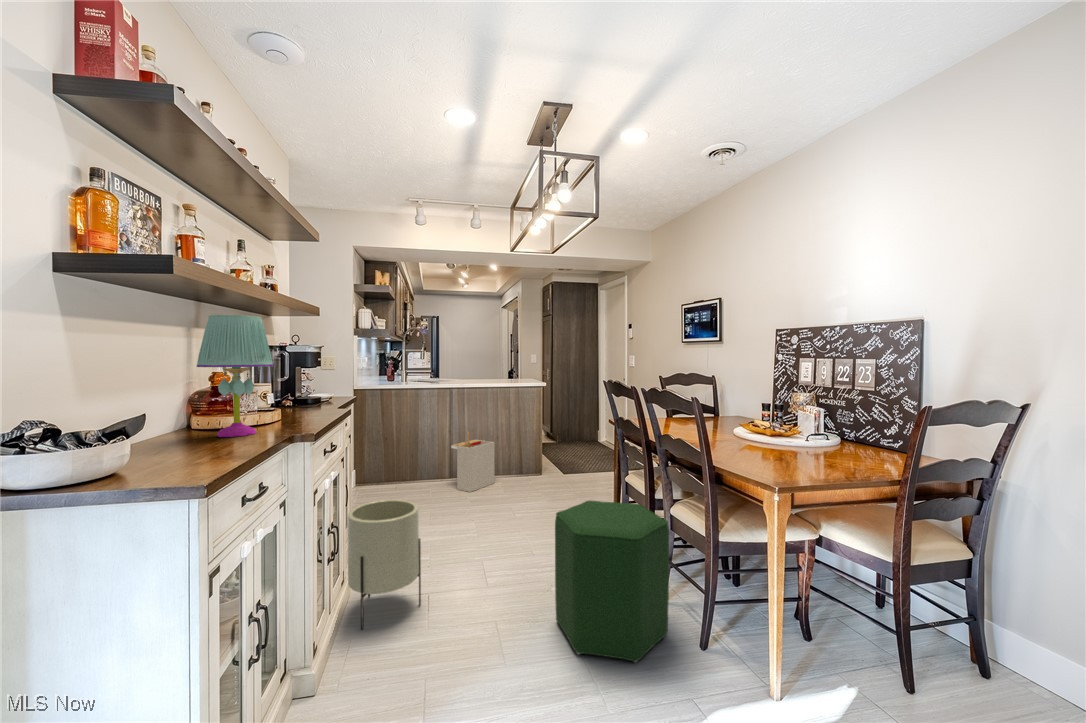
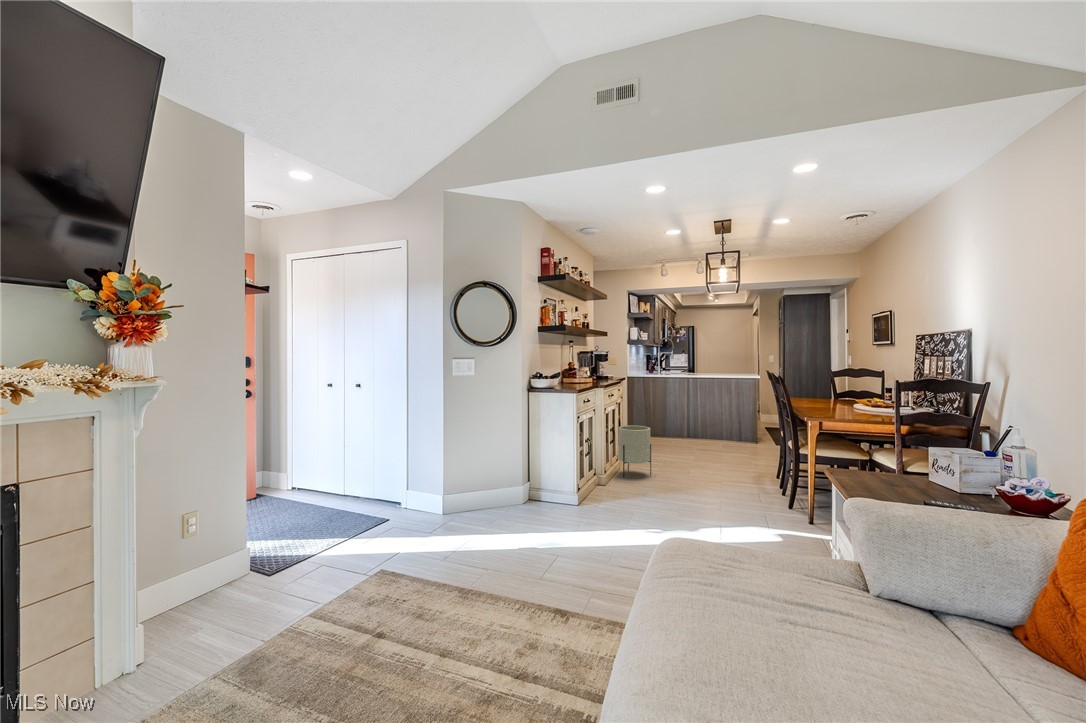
table lamp: present [197,315,273,437] -> none [568,341,591,385]
storage bin: present [451,431,494,492] -> none [686,406,717,445]
ottoman: present [555,501,669,663] -> none [715,434,775,506]

